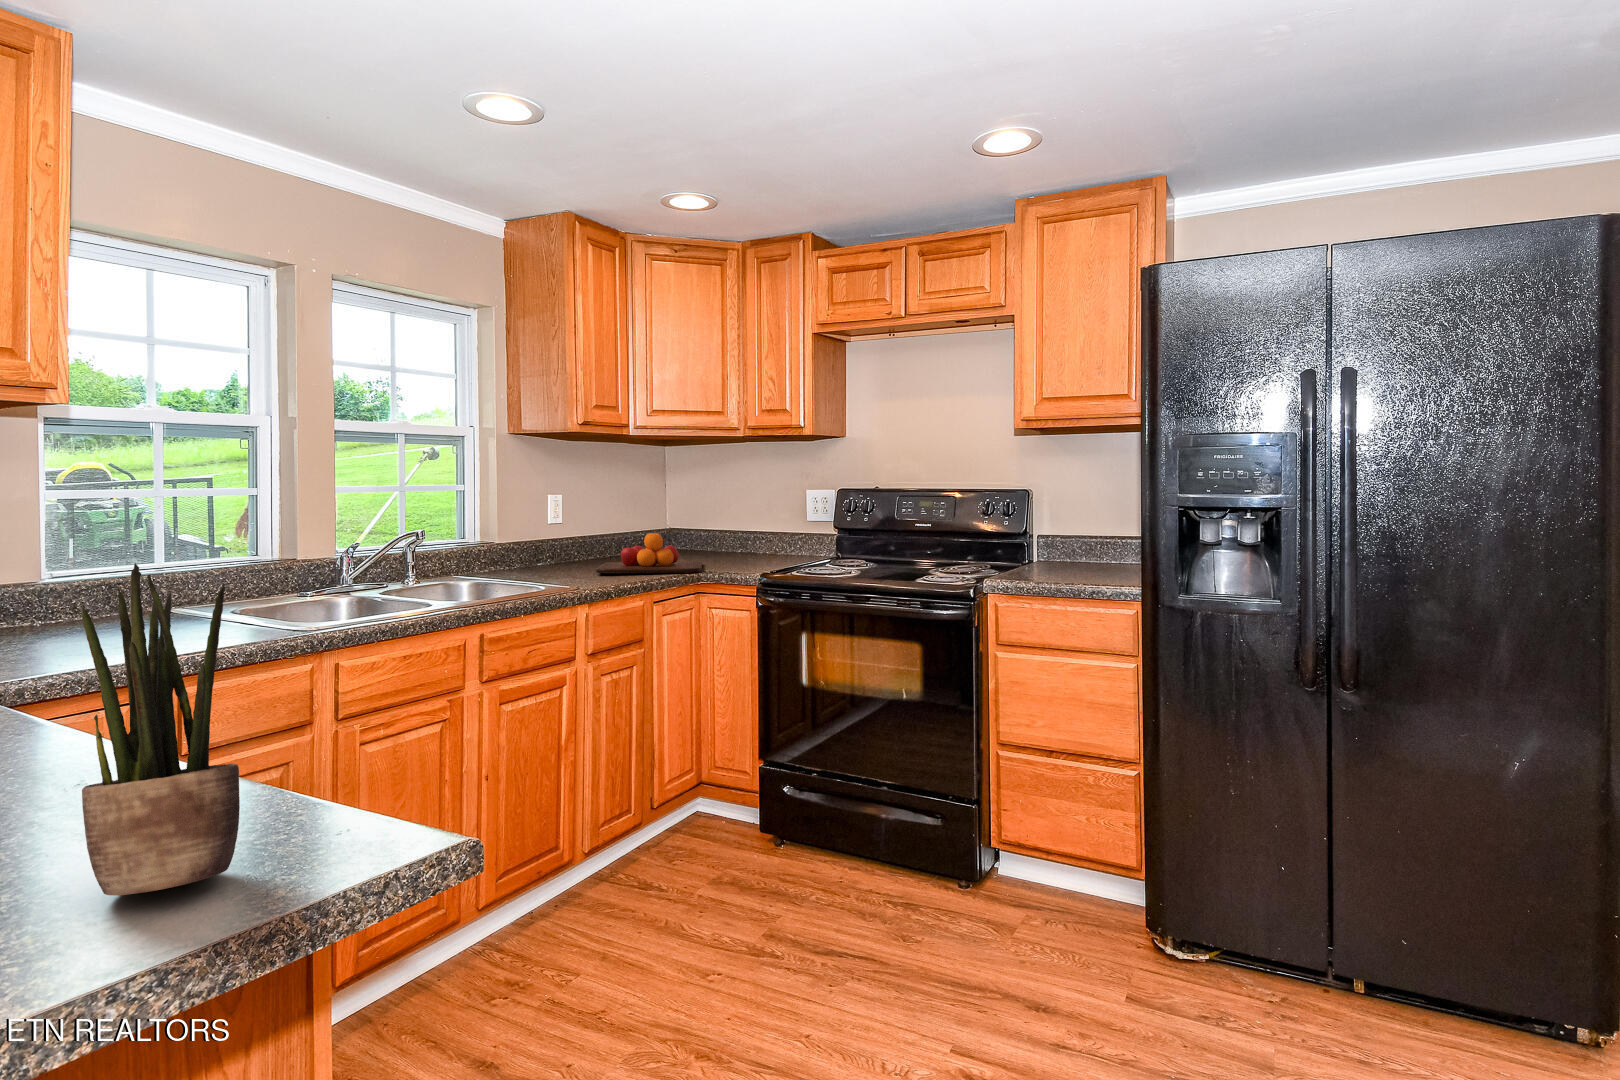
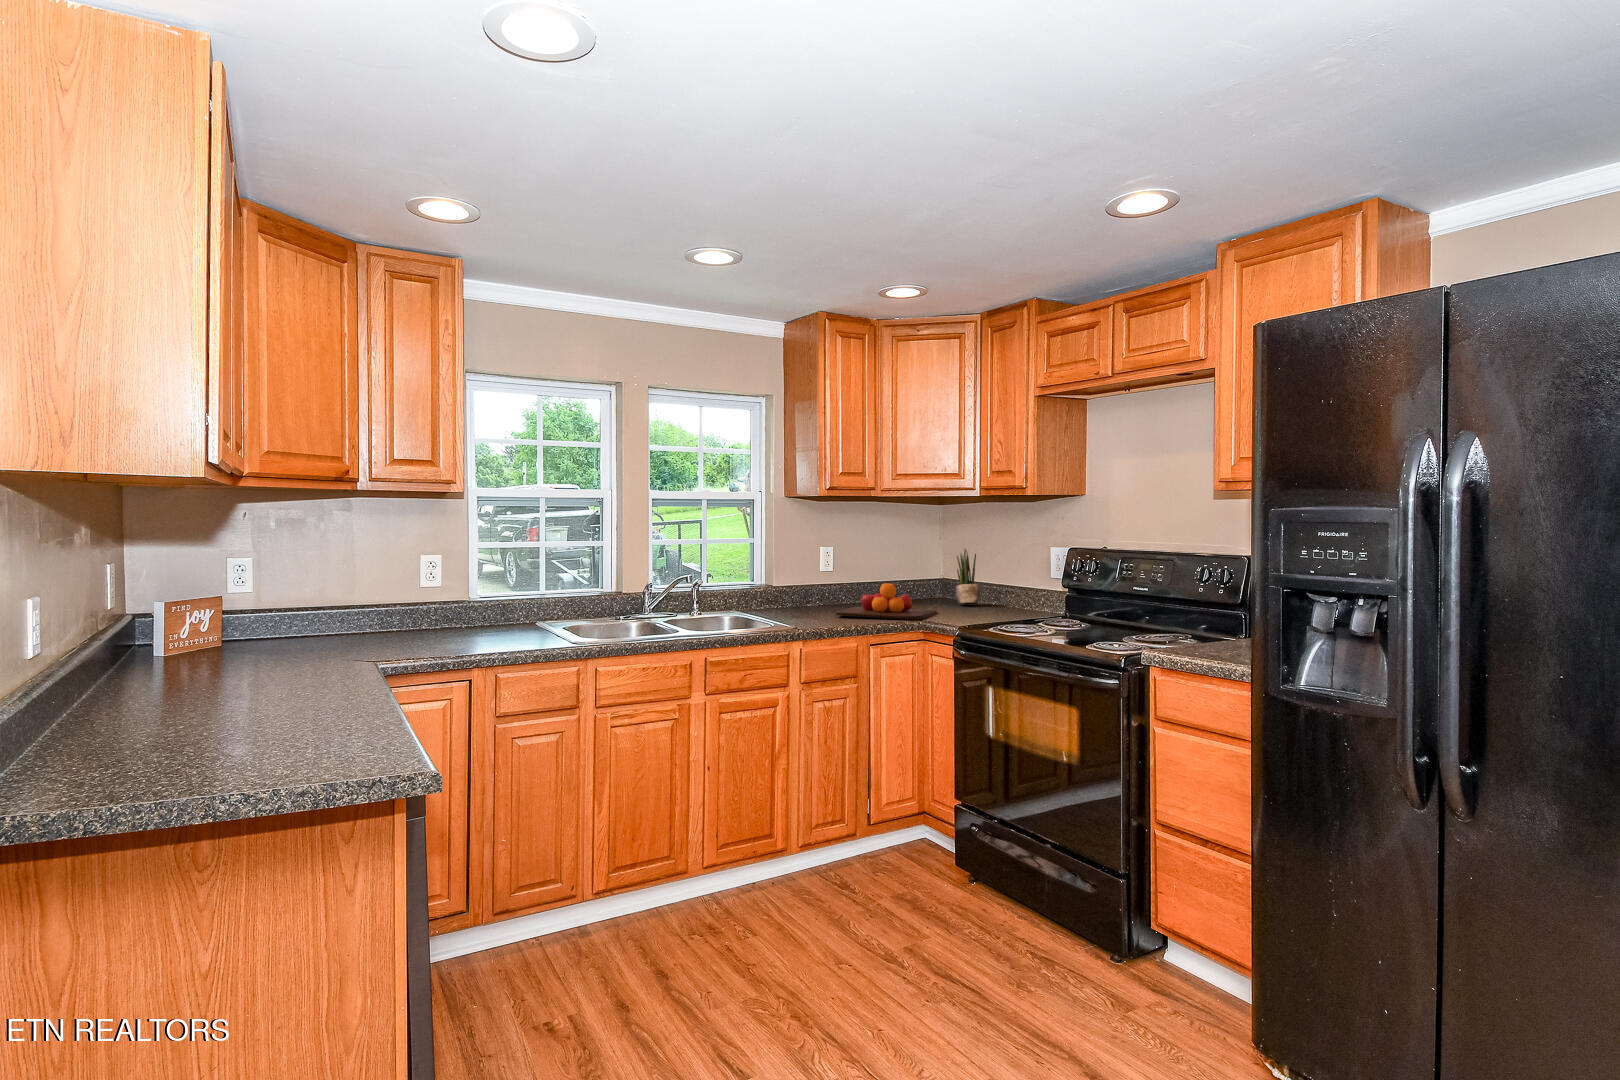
potted plant: present [81,563,240,895] -> present [956,549,979,605]

